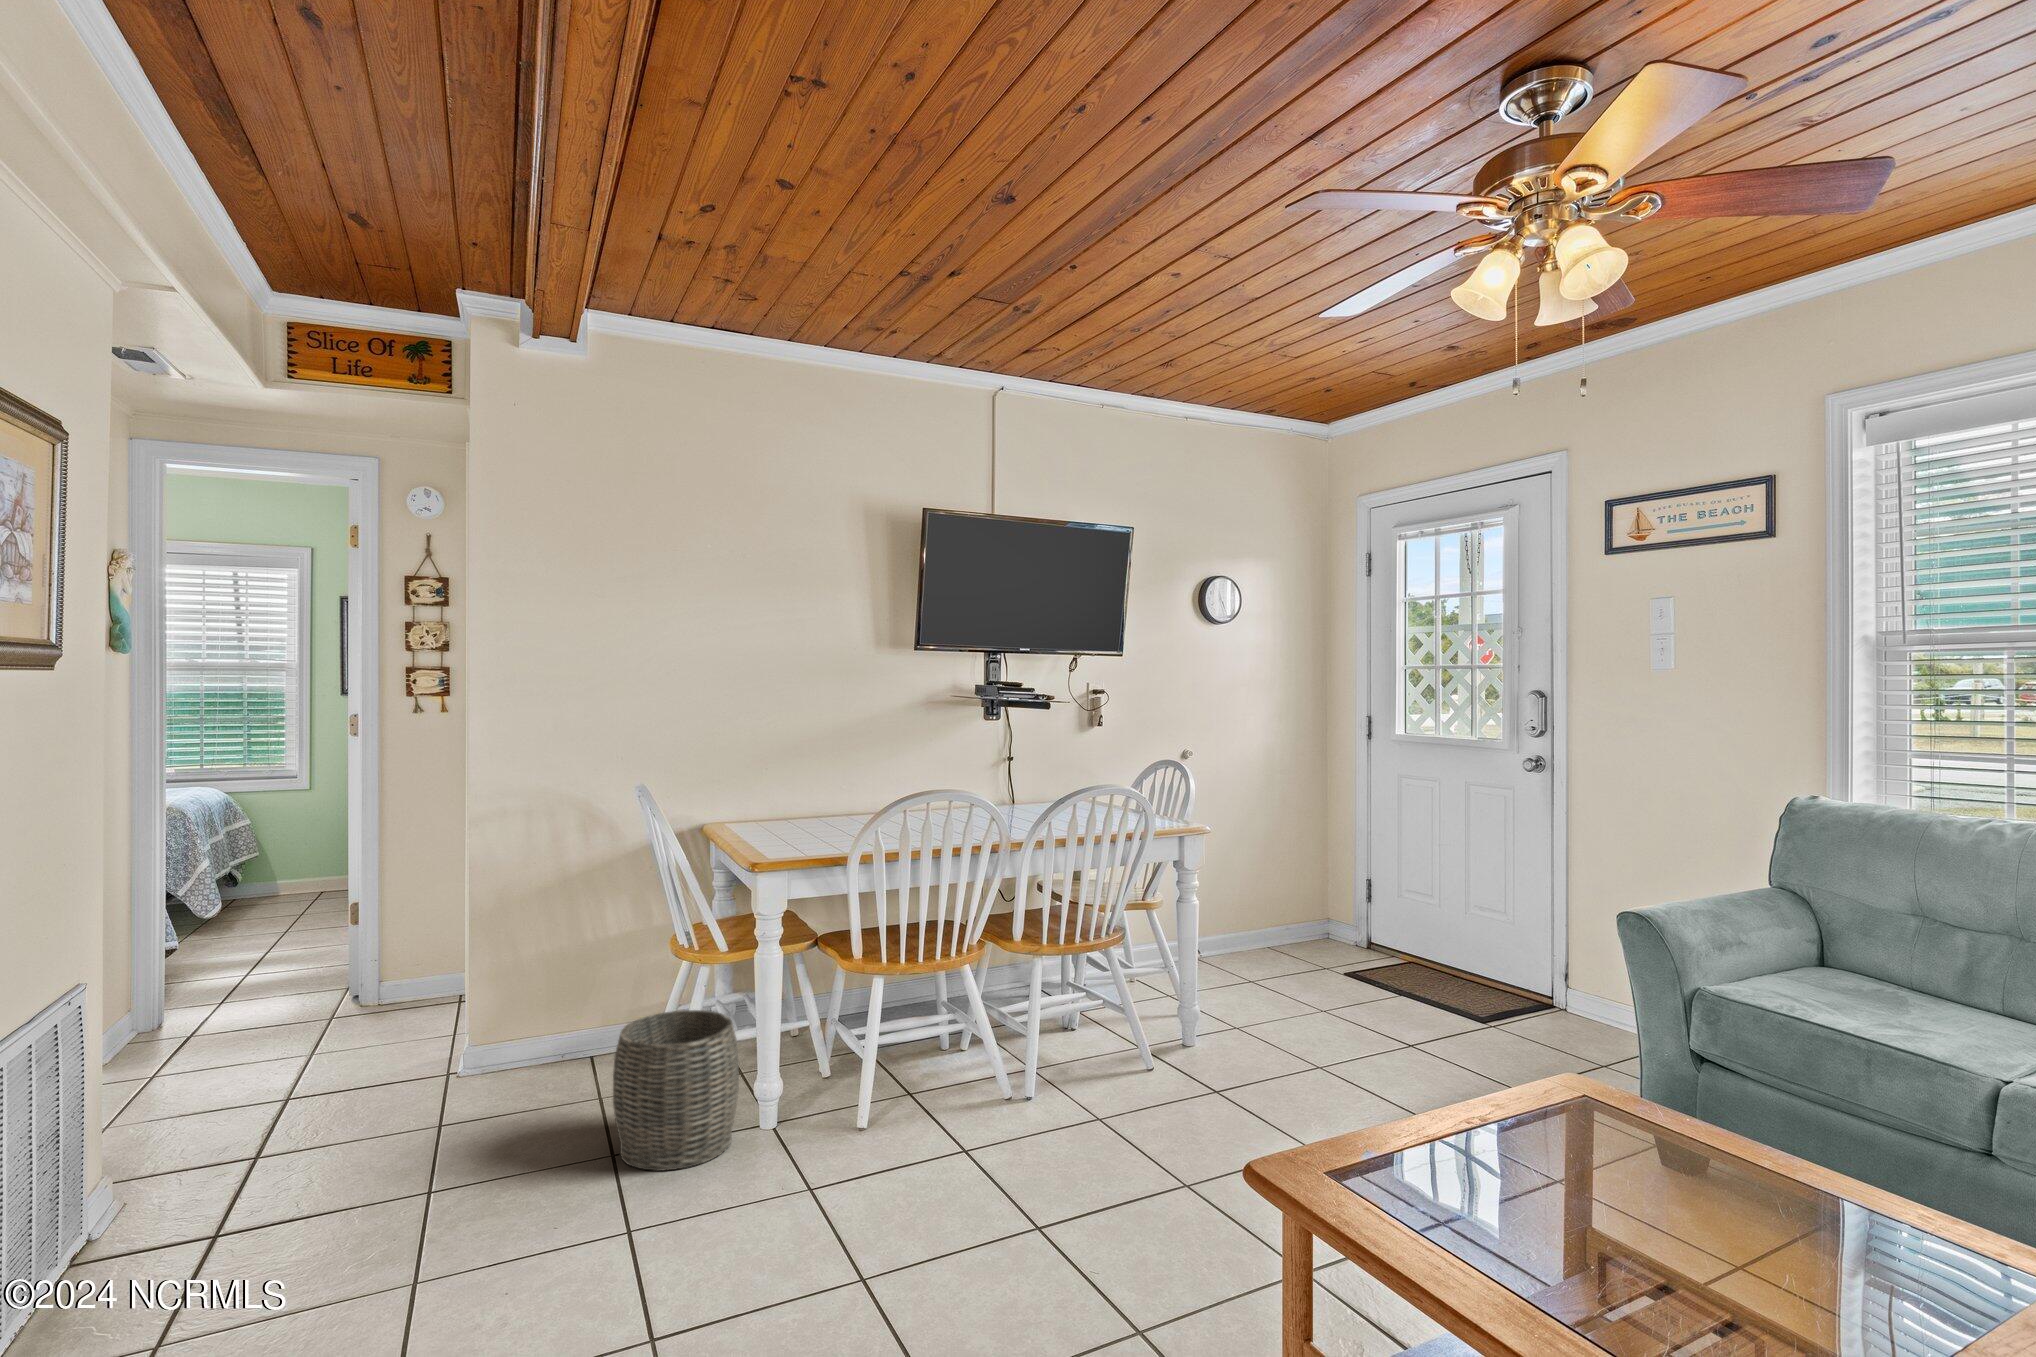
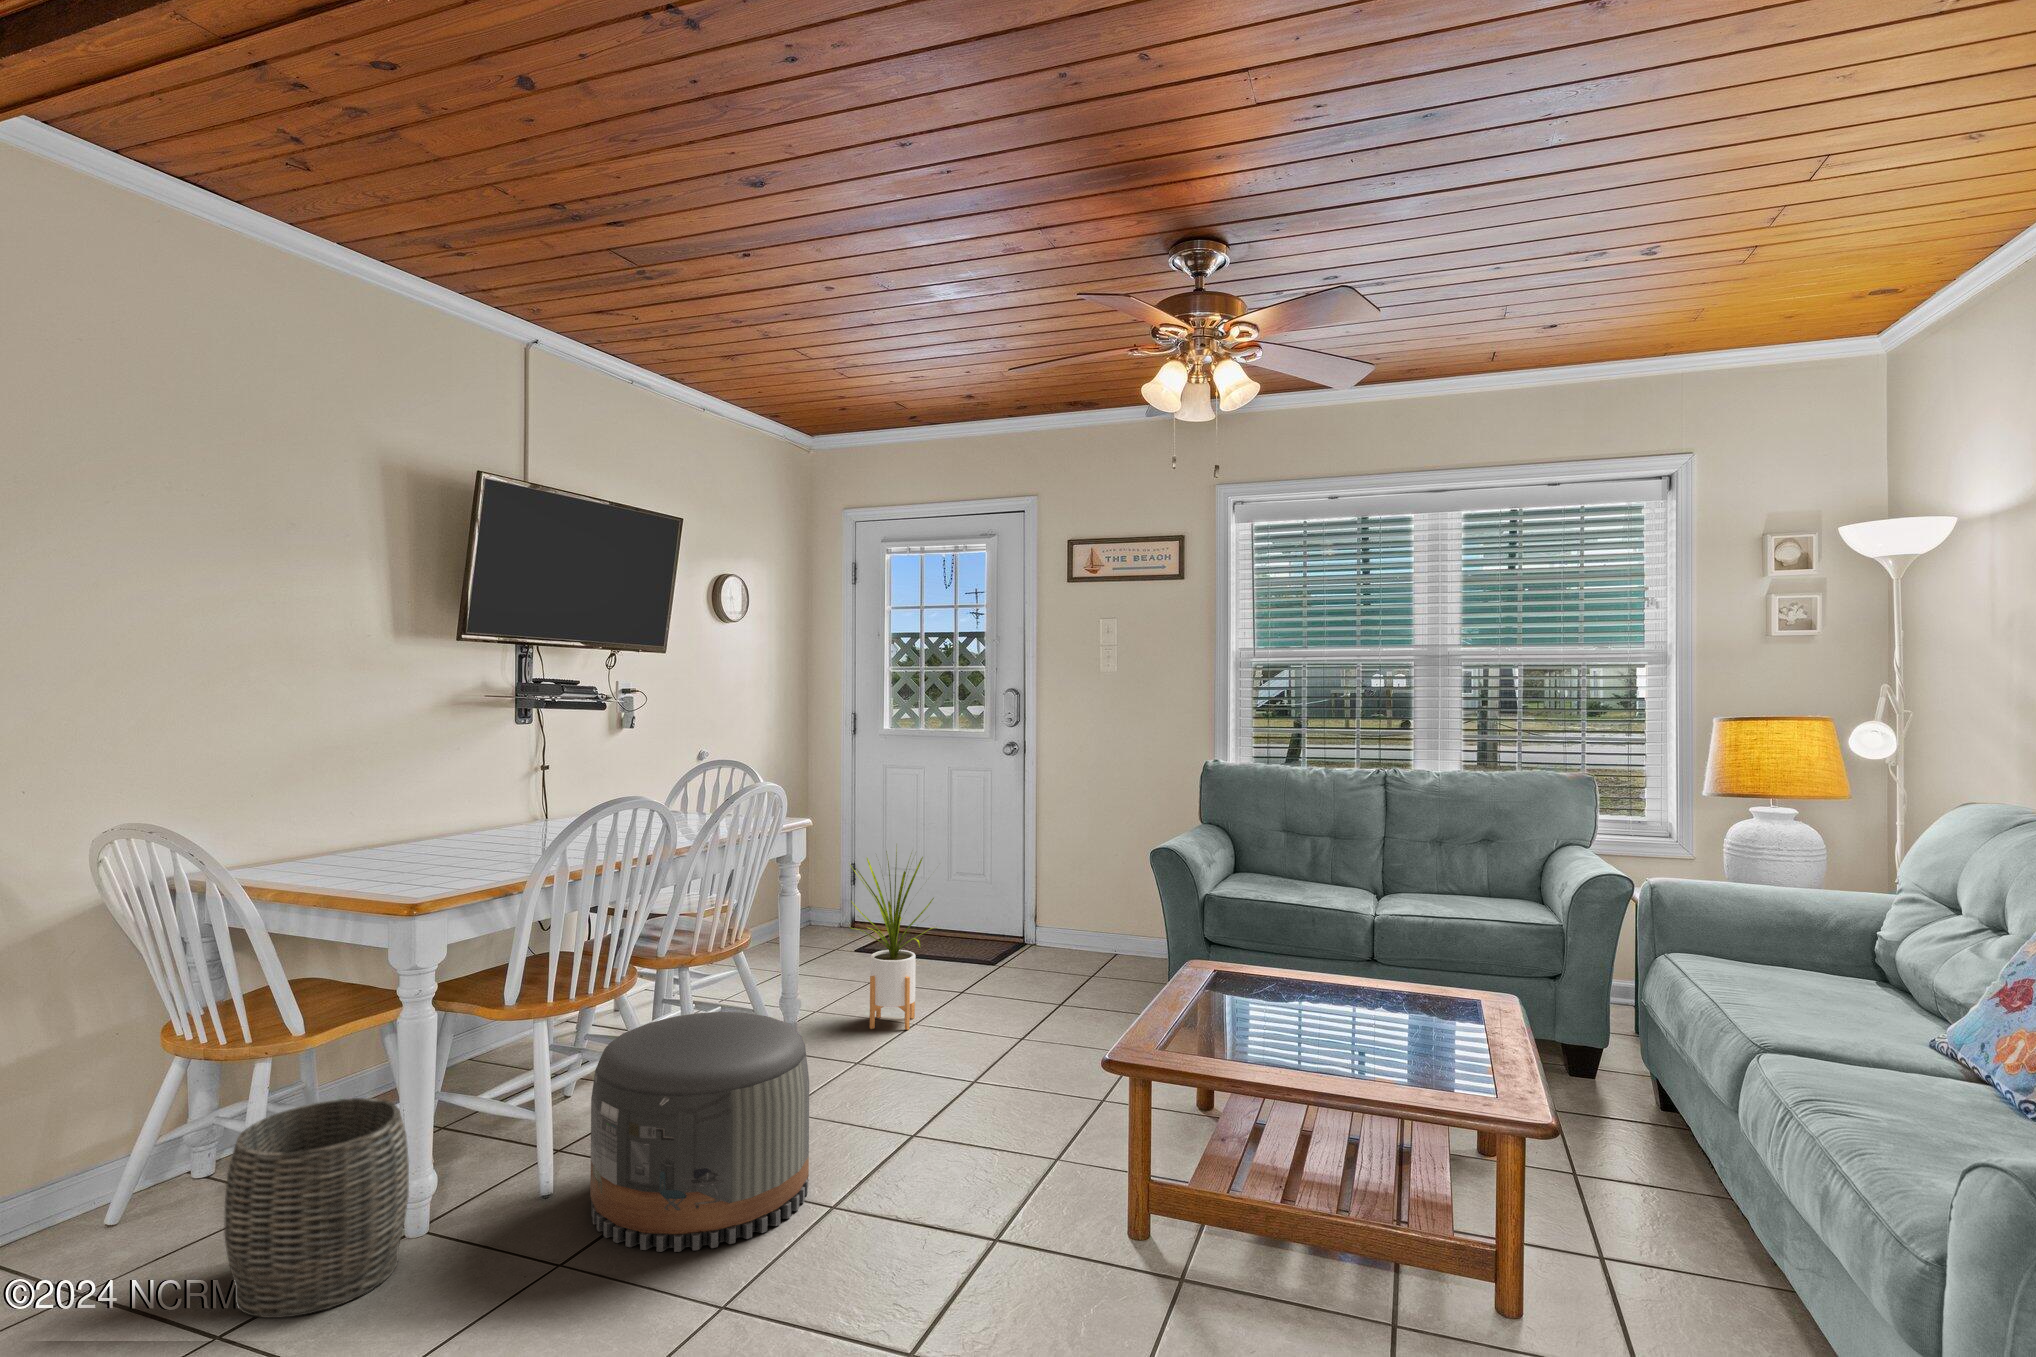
house plant: none [1250,860,1359,1071] -> present [850,848,935,1030]
pouf: none [856,1001,1058,1231] -> present [590,1012,809,1252]

